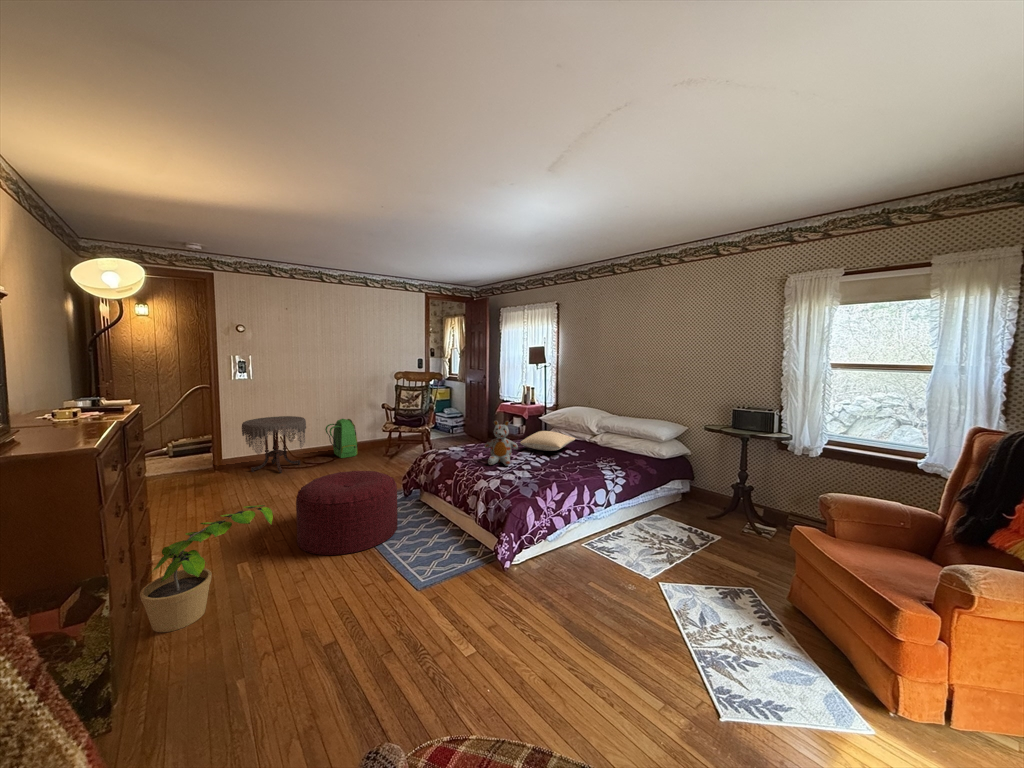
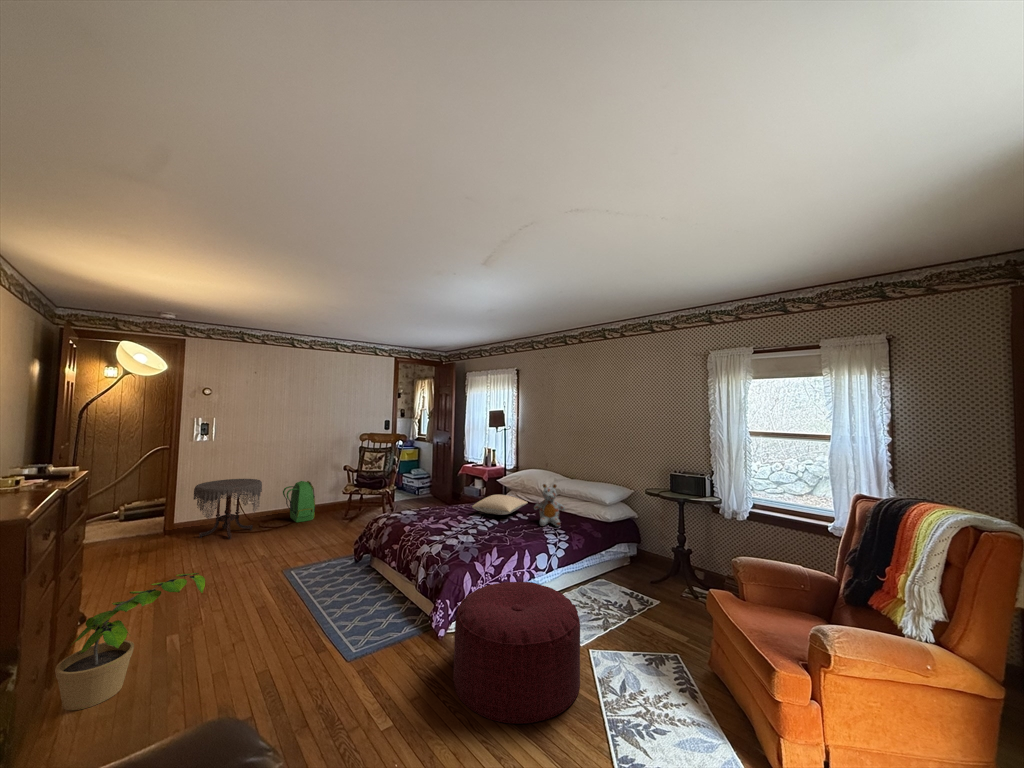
stuffed bear: present [484,421,518,466] -> present [534,484,565,526]
ottoman: present [296,471,398,555] -> present [453,582,580,724]

